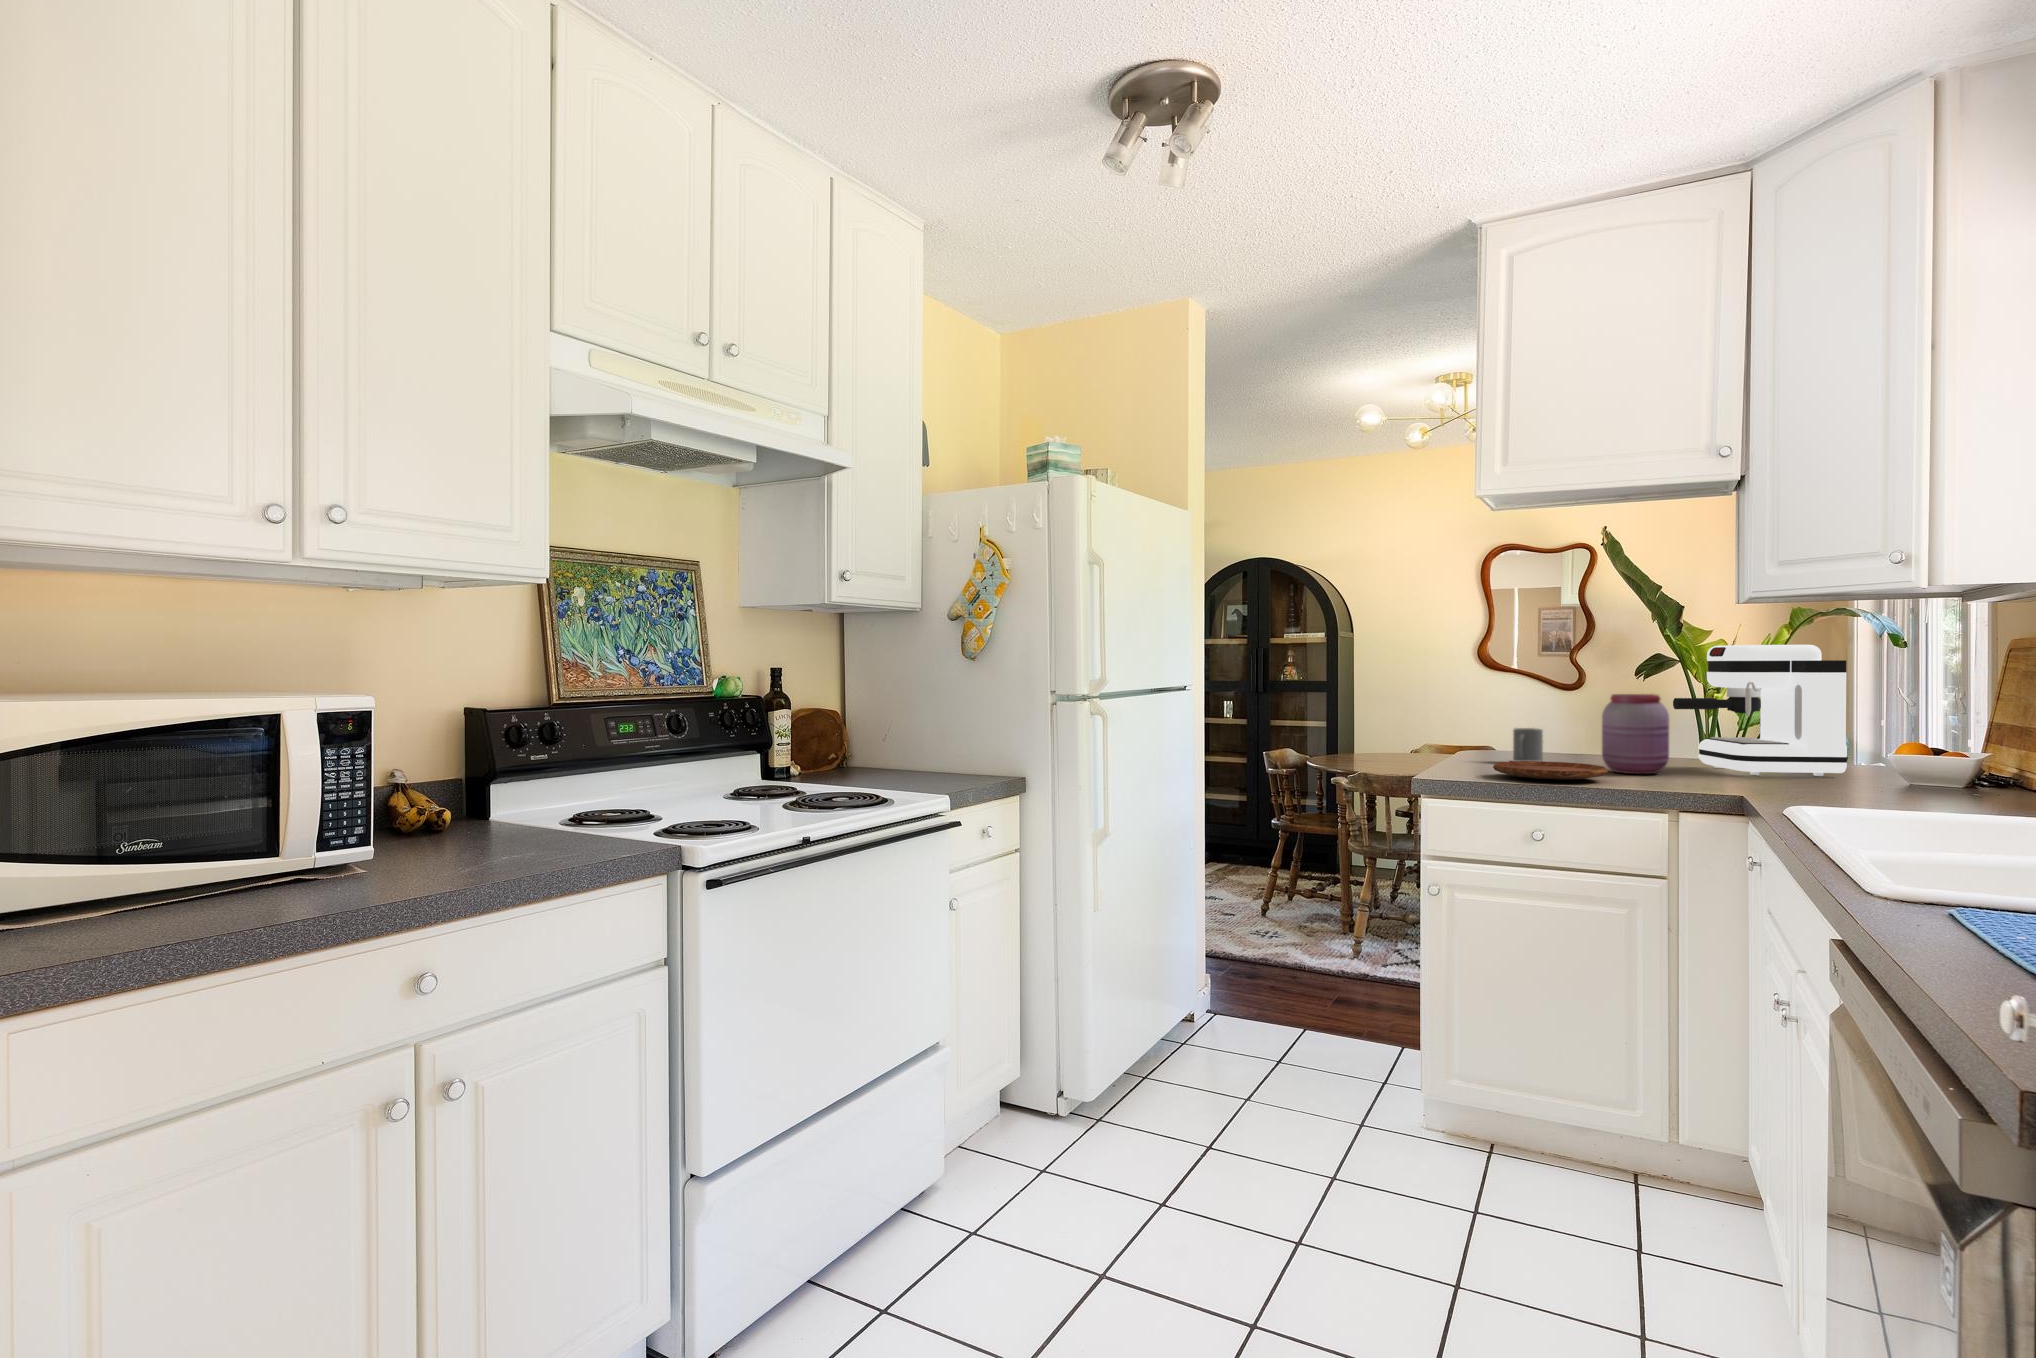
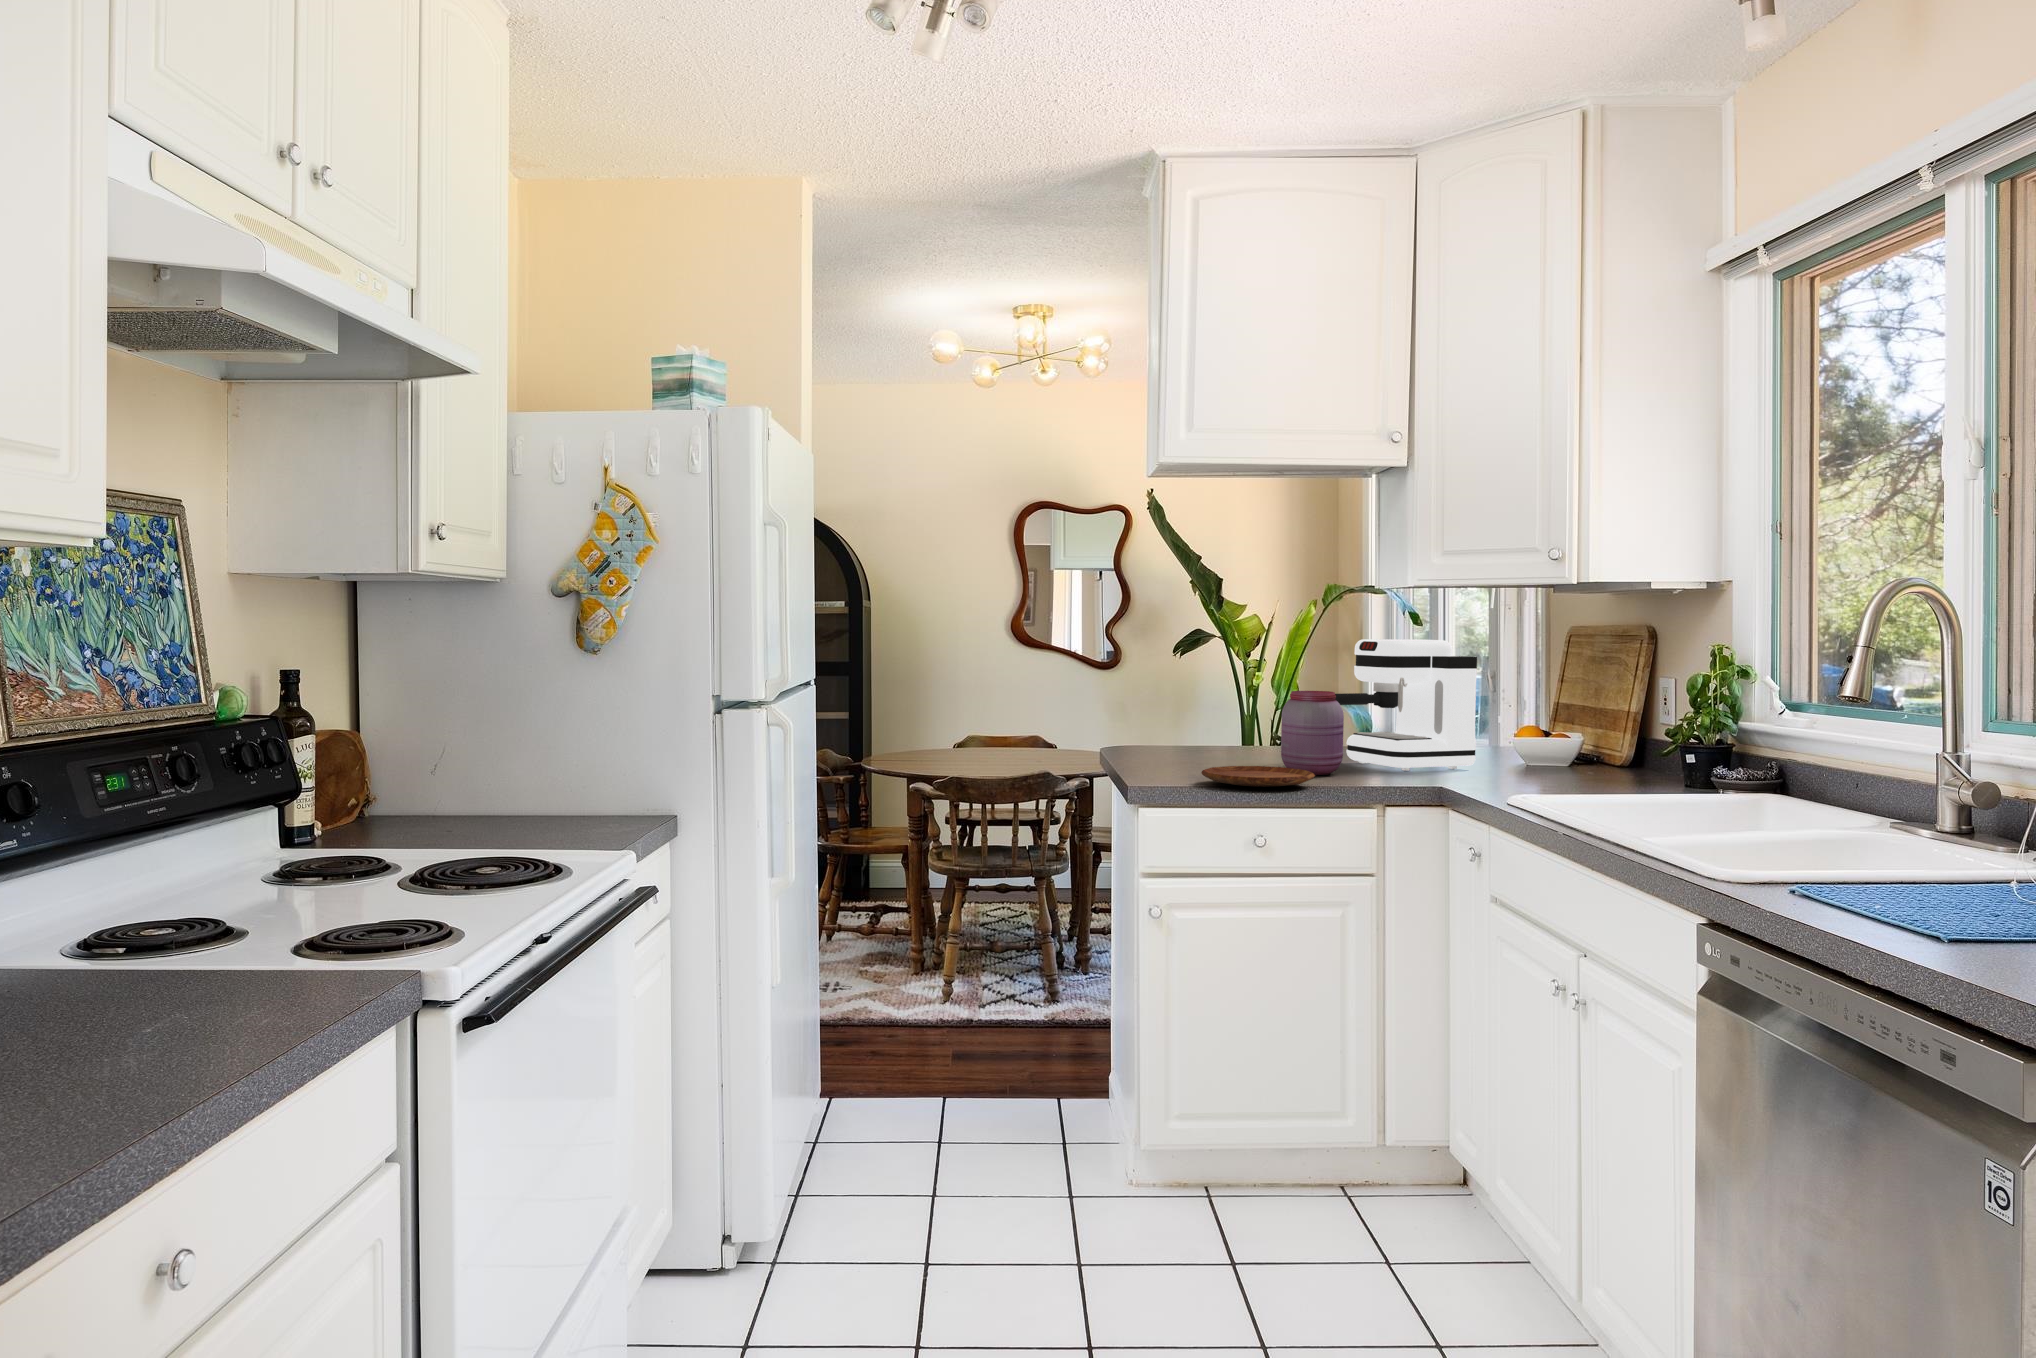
mug: present [1512,728,1543,761] -> none [1175,727,1217,767]

